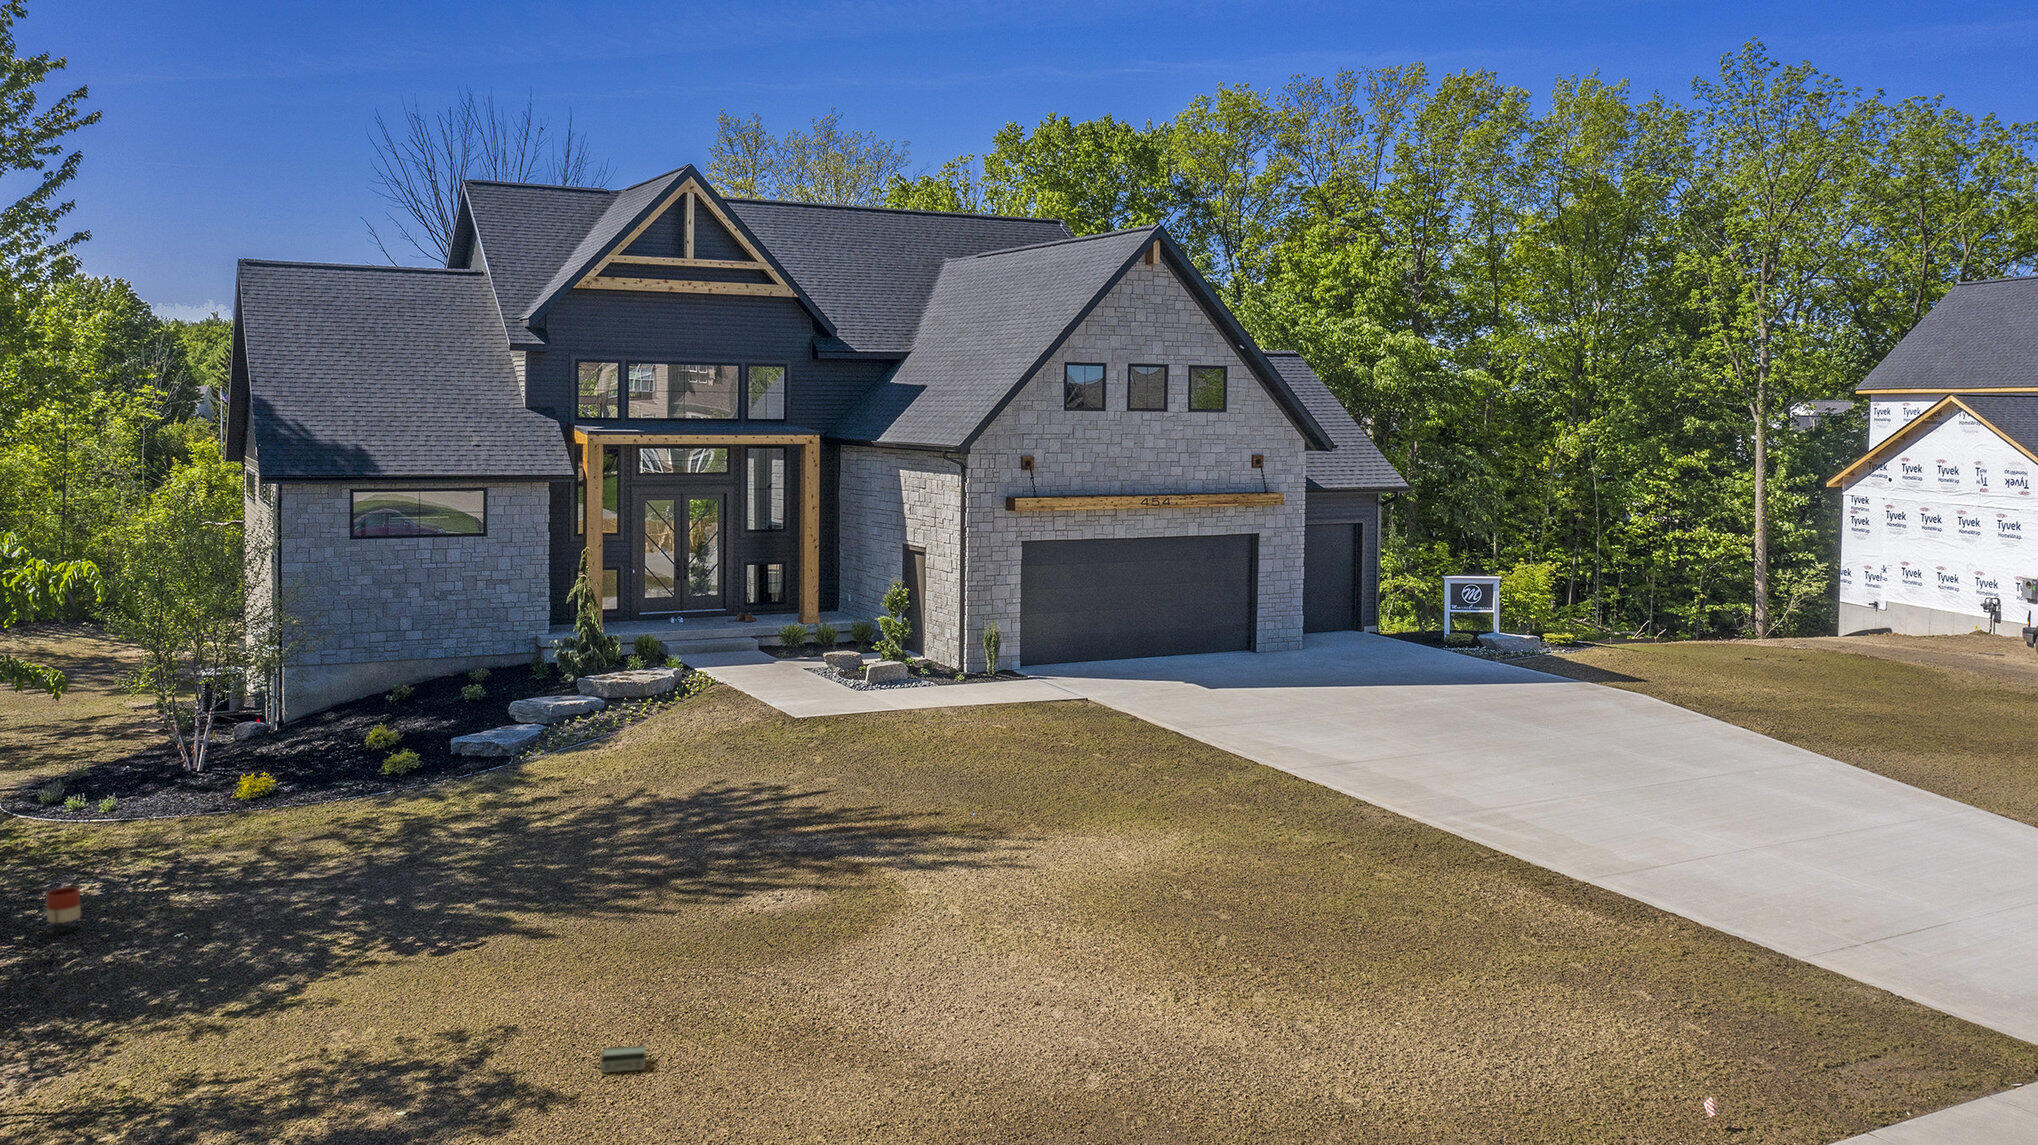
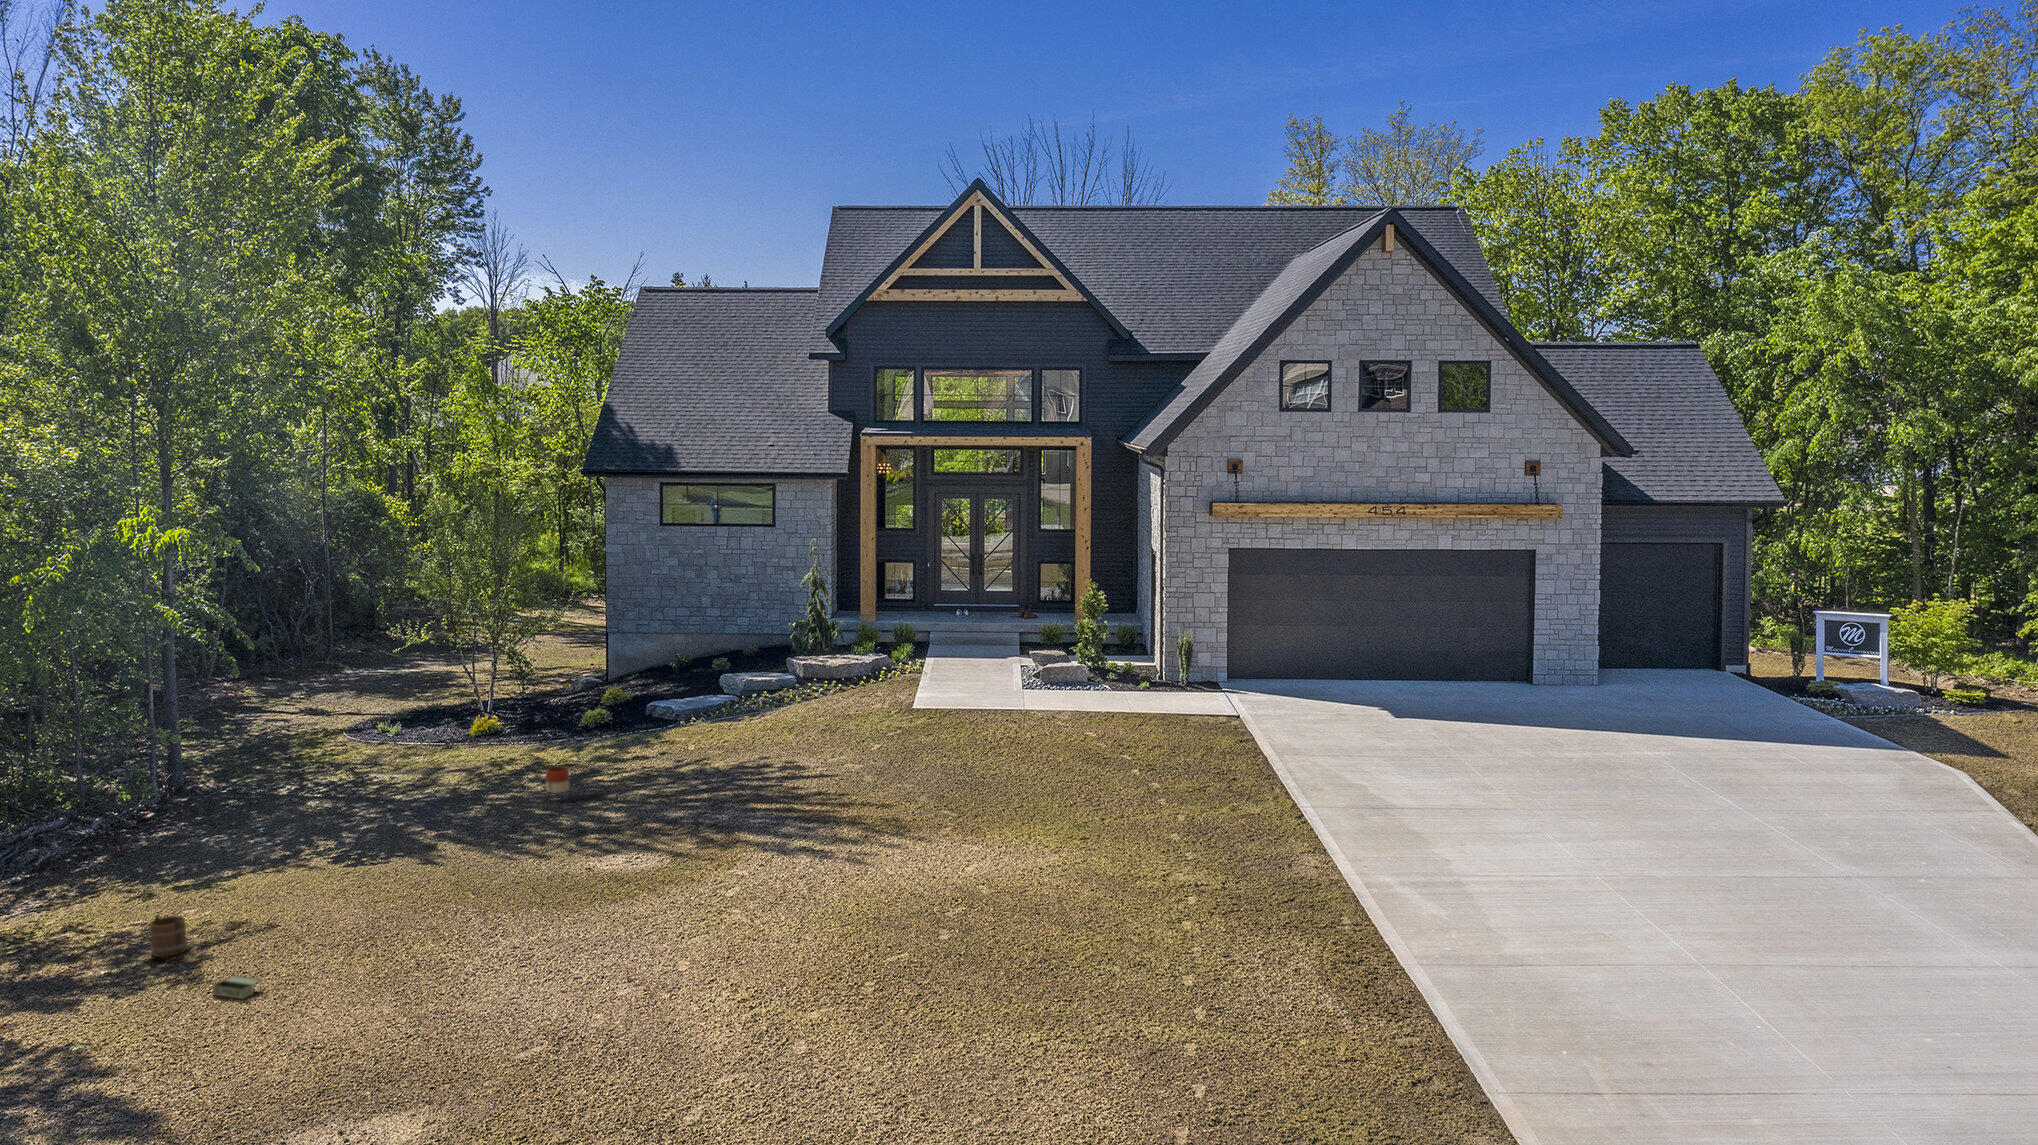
planter: present [46,887,84,925] -> present [546,766,570,794]
bucket: none [429,988,471,1054] -> present [149,915,187,957]

